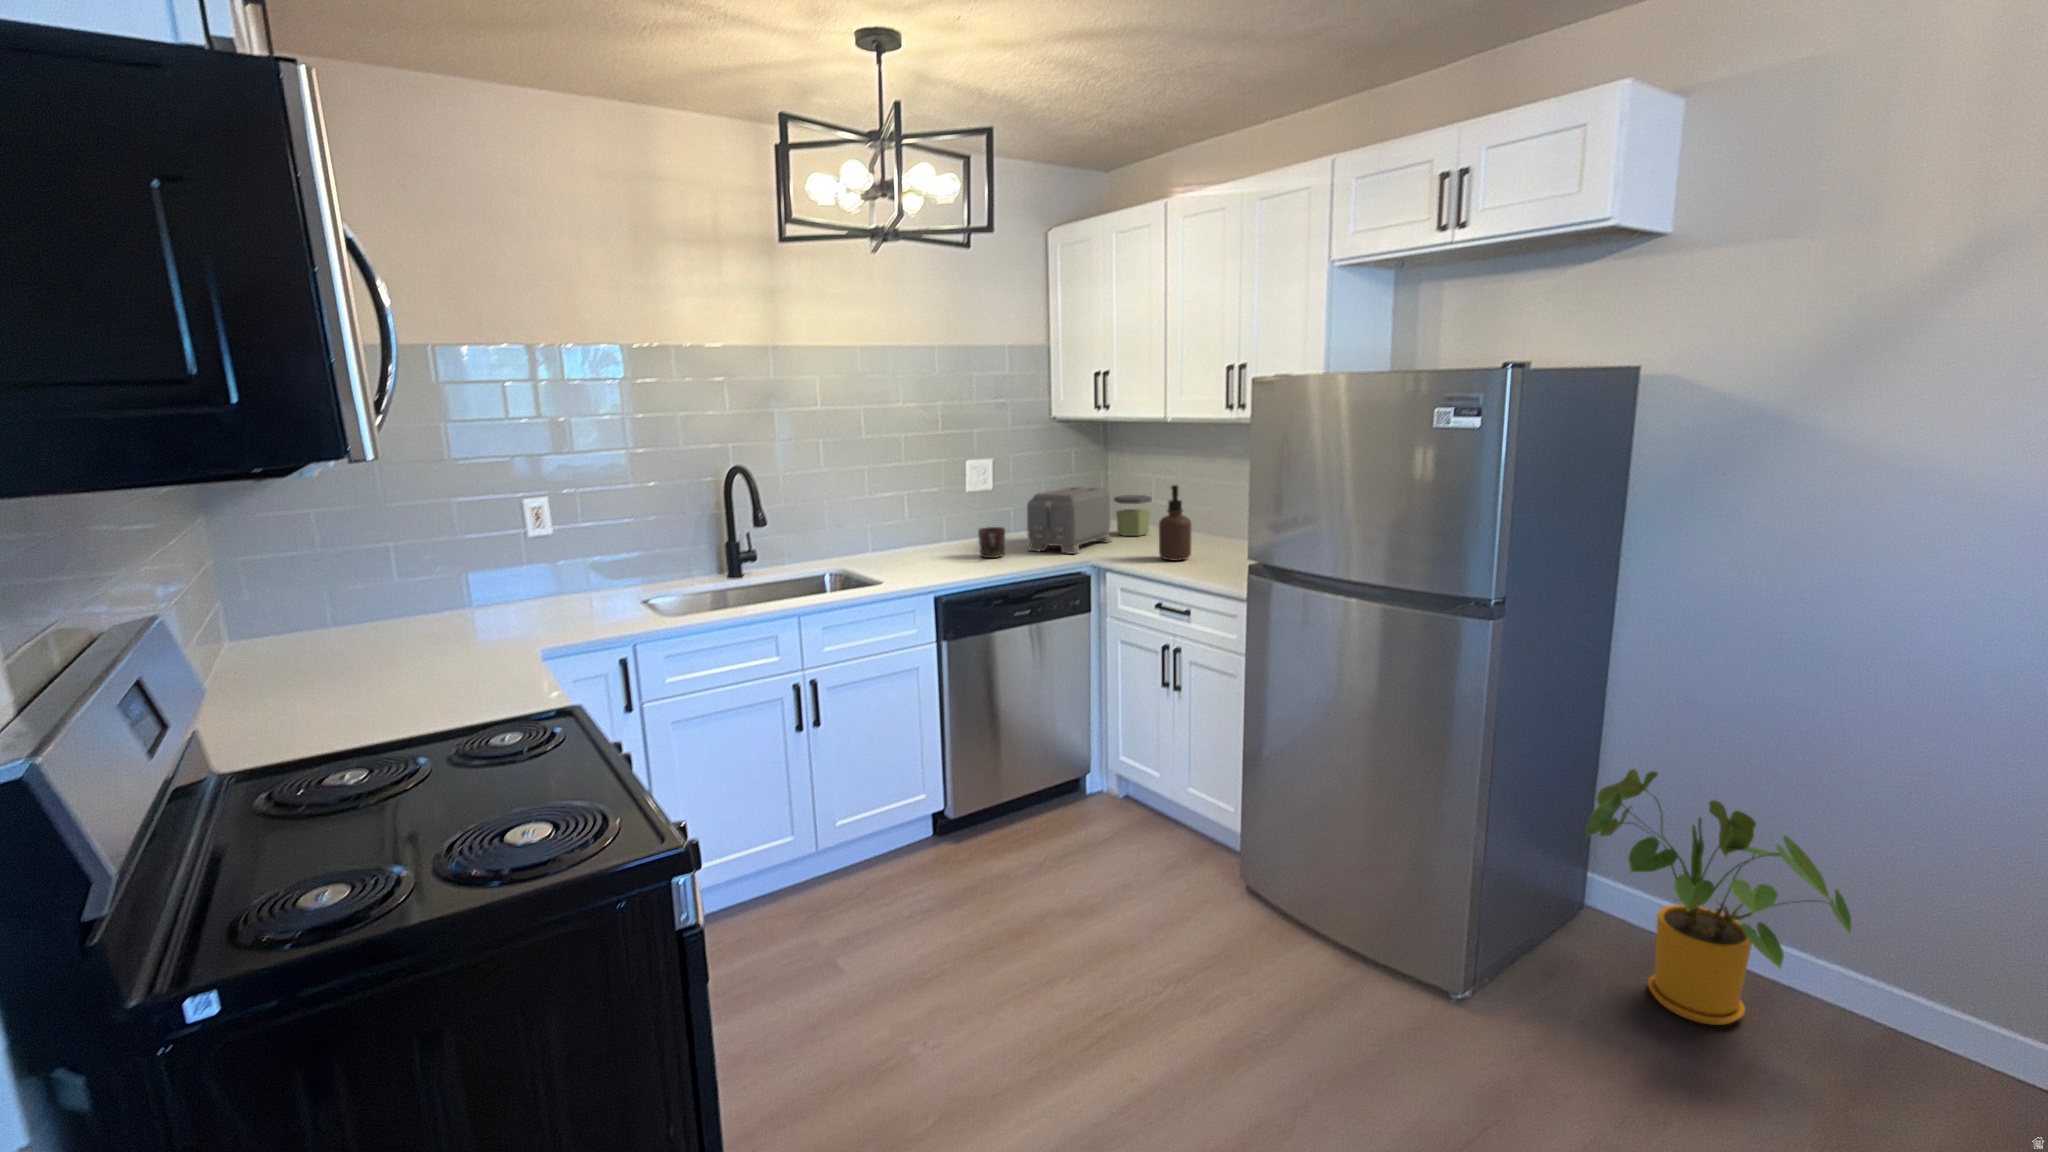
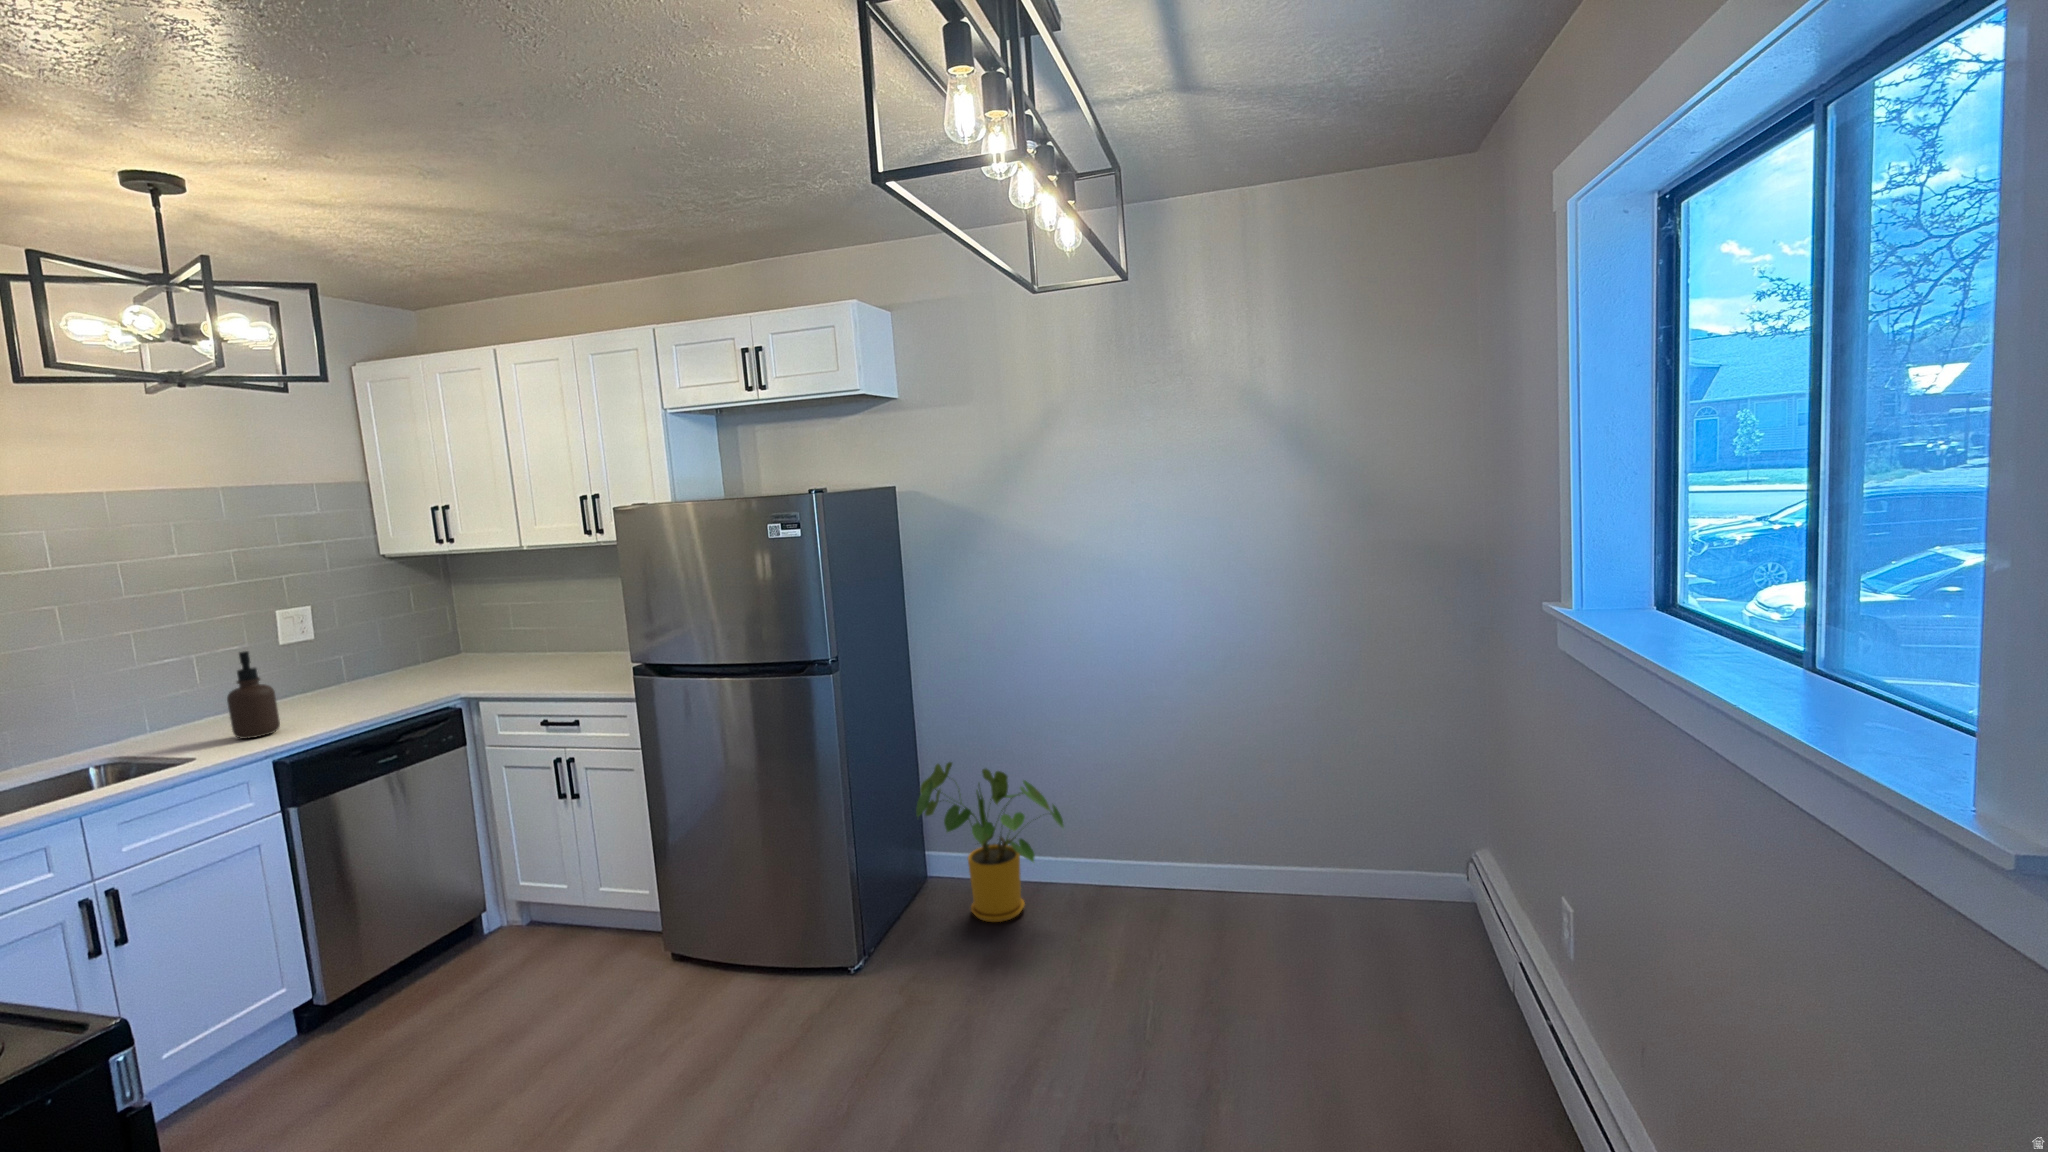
soap dispenser: present [1159,485,1191,561] -> present [227,651,280,739]
toaster: present [1027,487,1112,554] -> none [371,621,476,697]
jar: present [1114,495,1152,536] -> none [469,624,514,666]
mug: present [978,527,1005,558] -> none [312,676,351,712]

